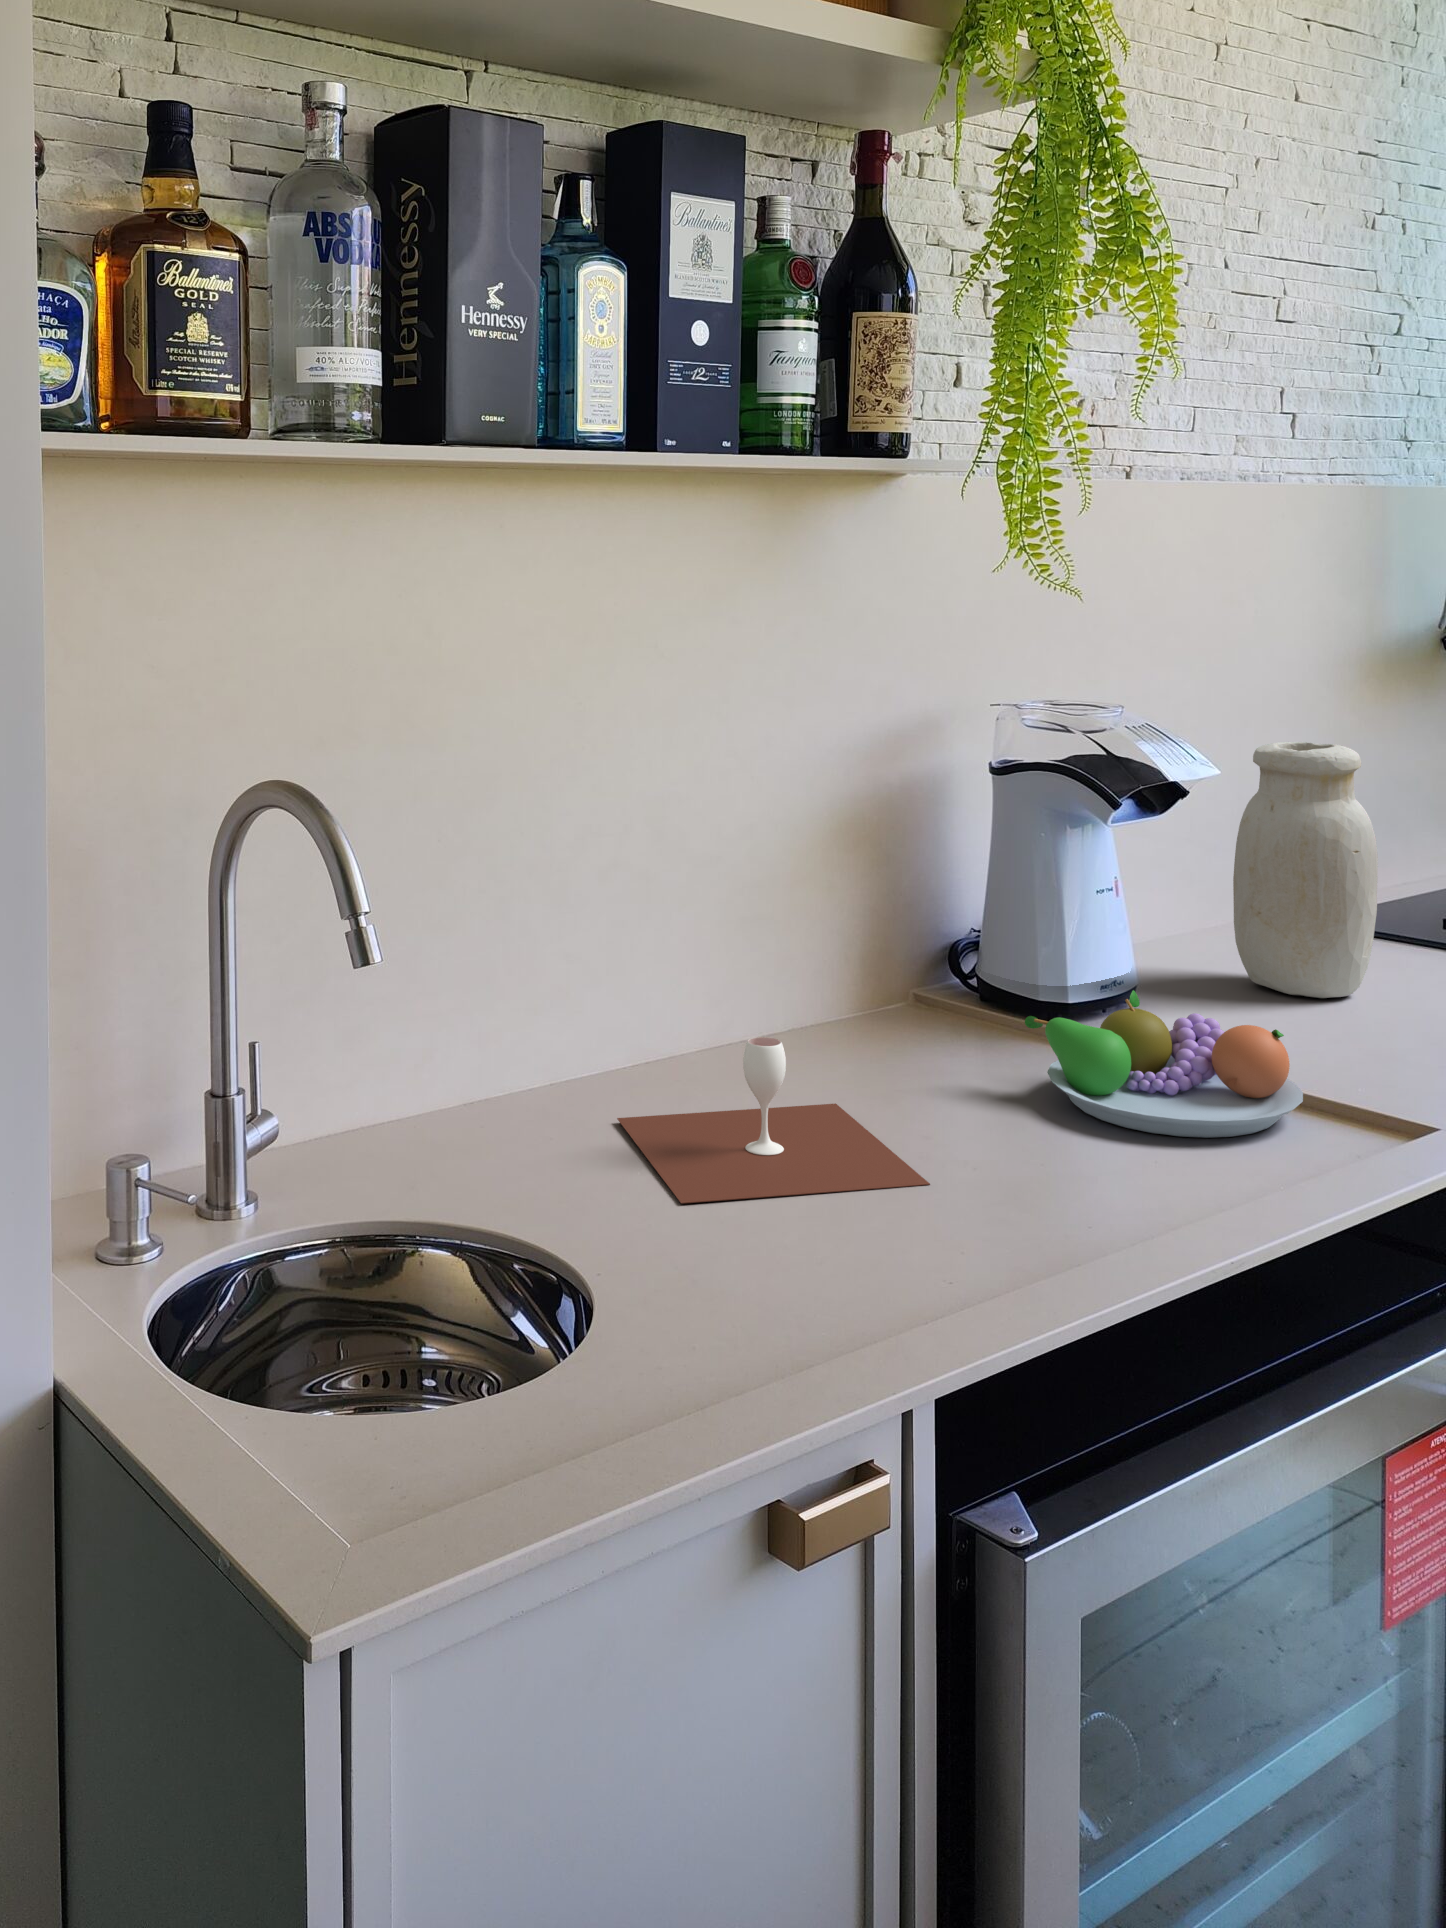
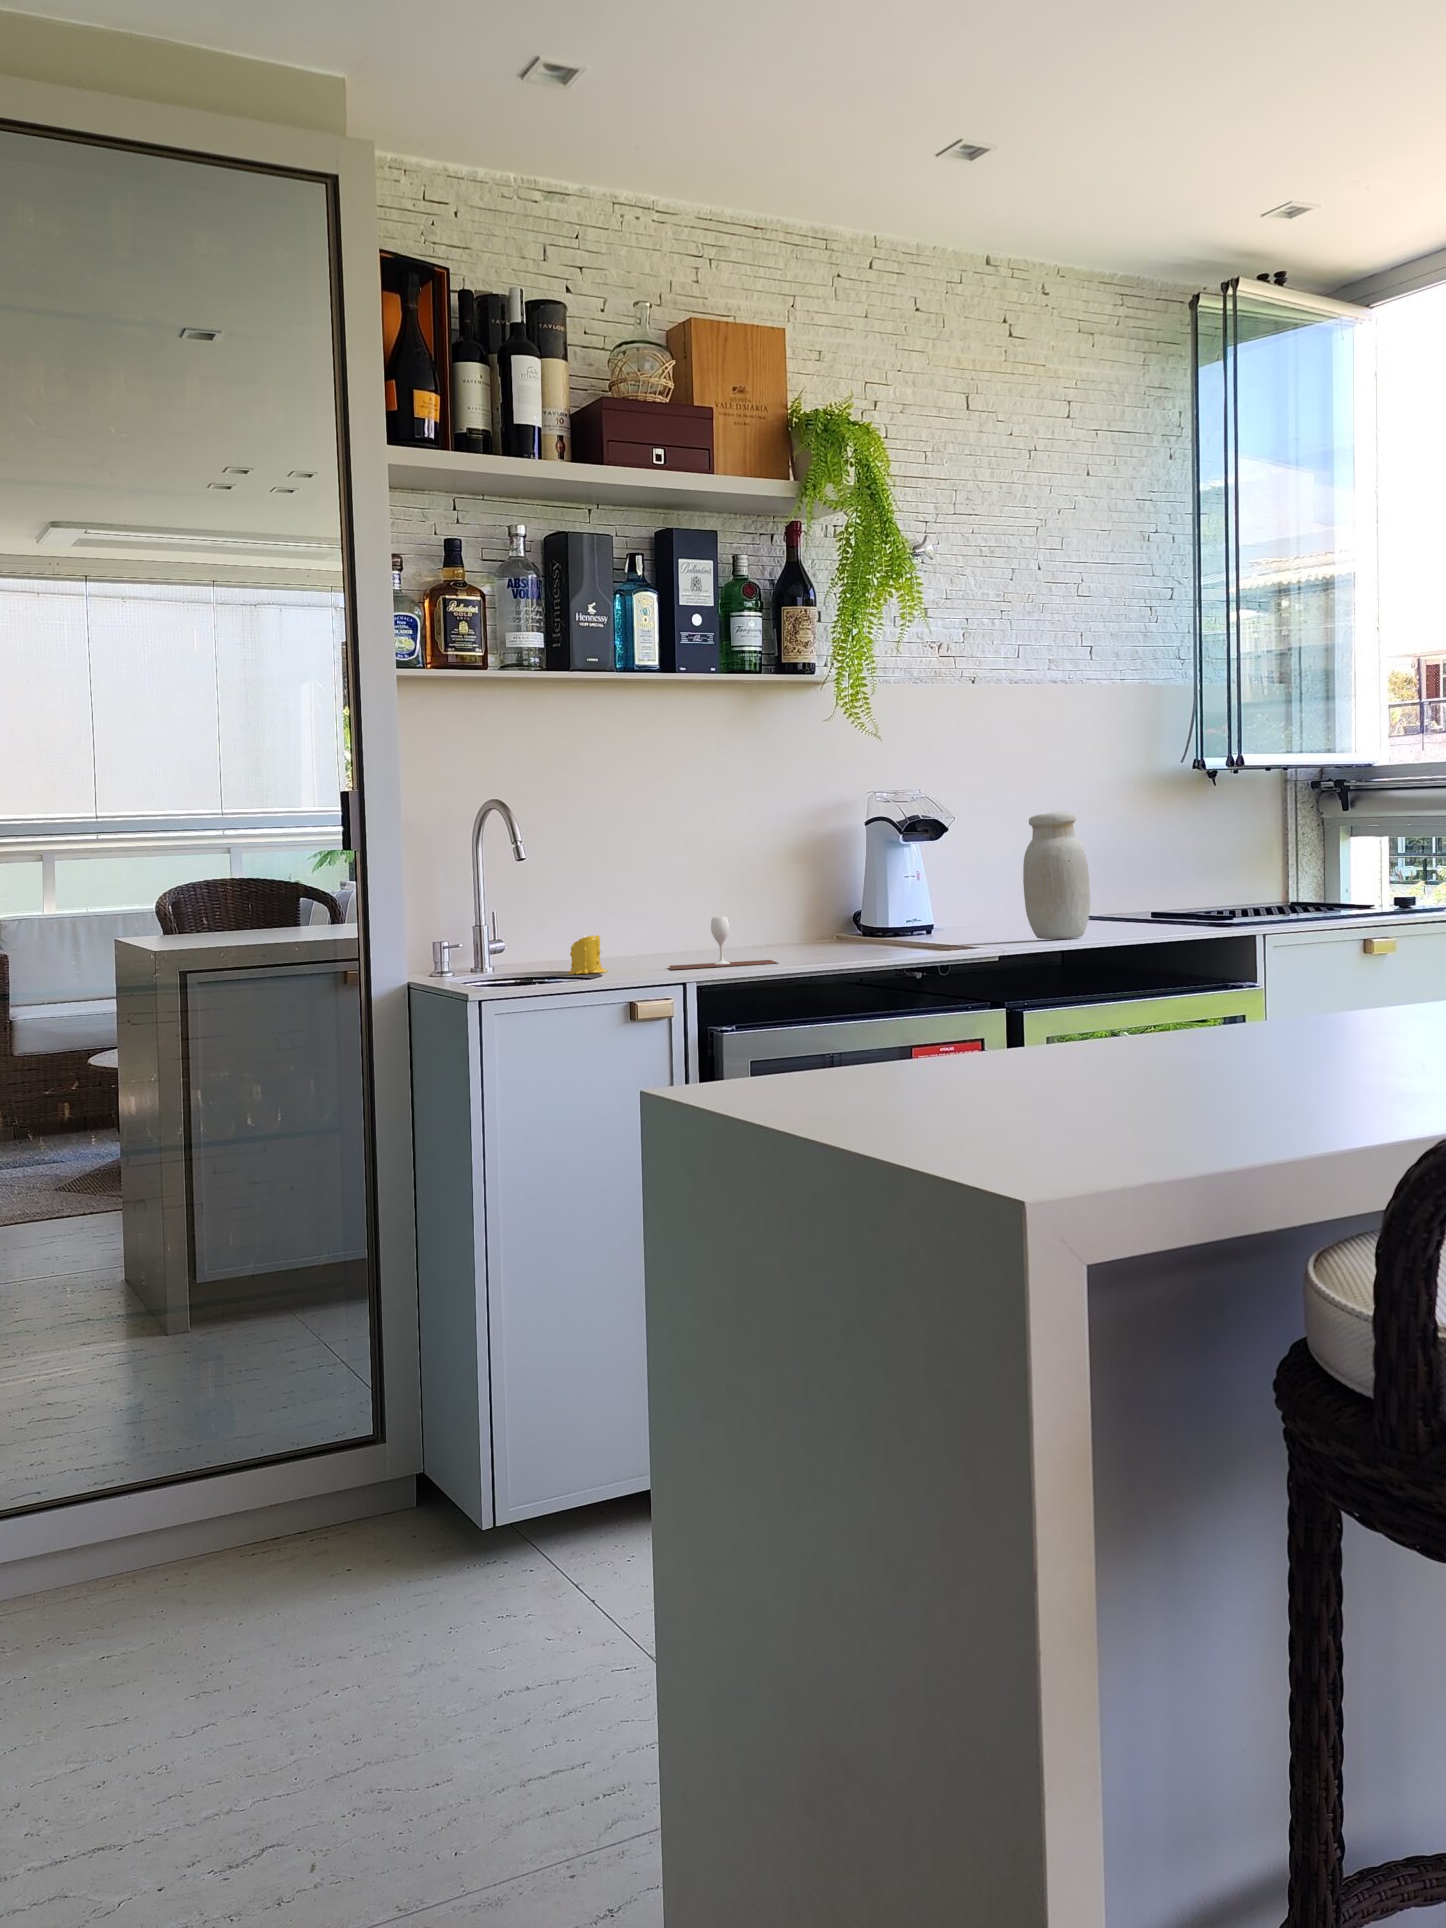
fruit bowl: present [1025,990,1303,1138] -> none [862,909,973,954]
candle: none [396,1063,493,1170] -> present [567,935,607,974]

